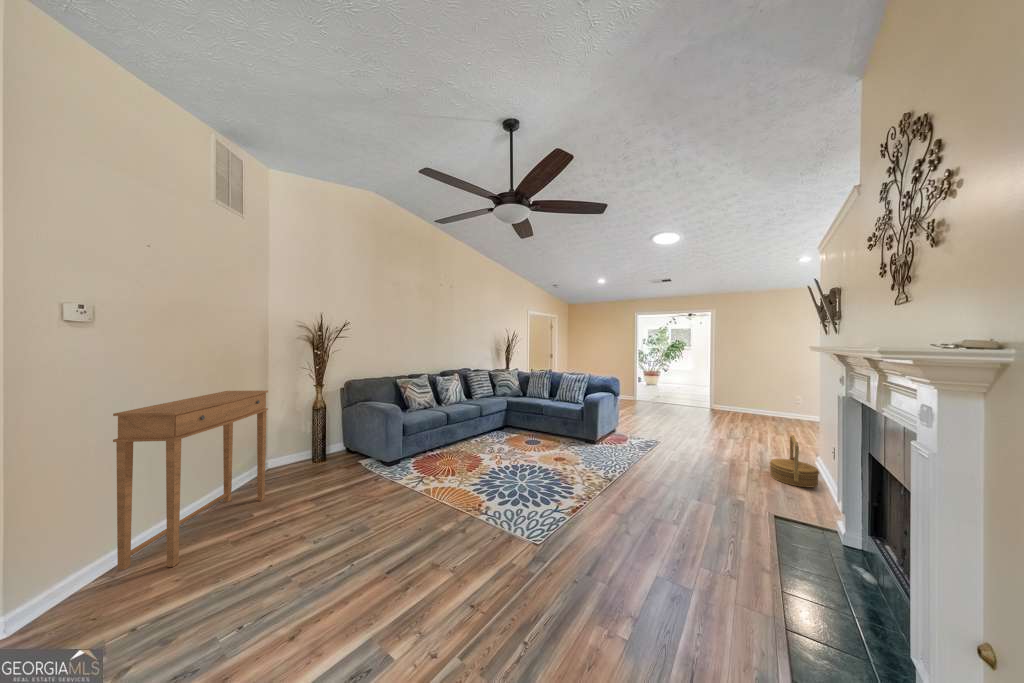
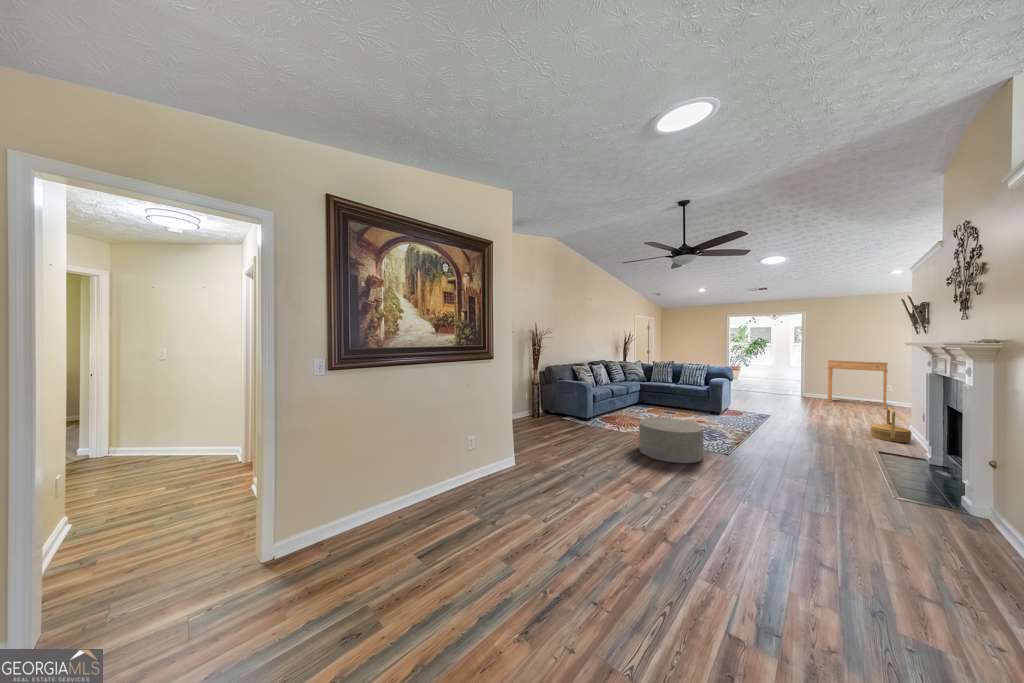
side table: present [113,390,268,570] -> present [828,360,888,408]
ottoman: none [392,472,497,578] -> present [639,417,703,463]

